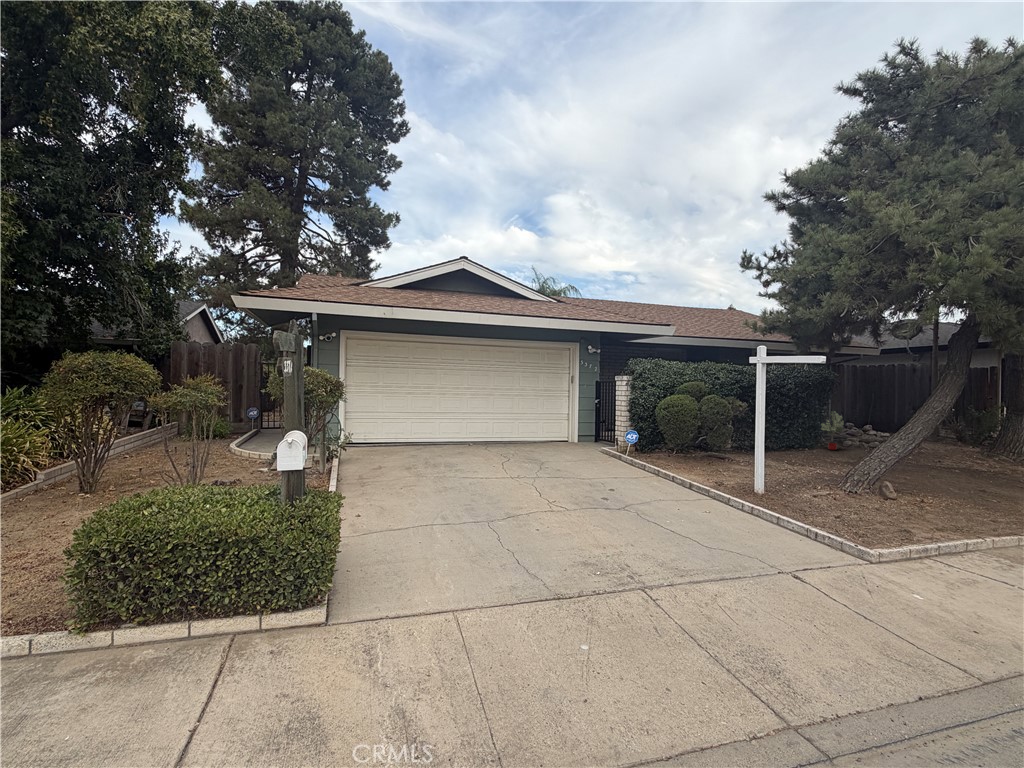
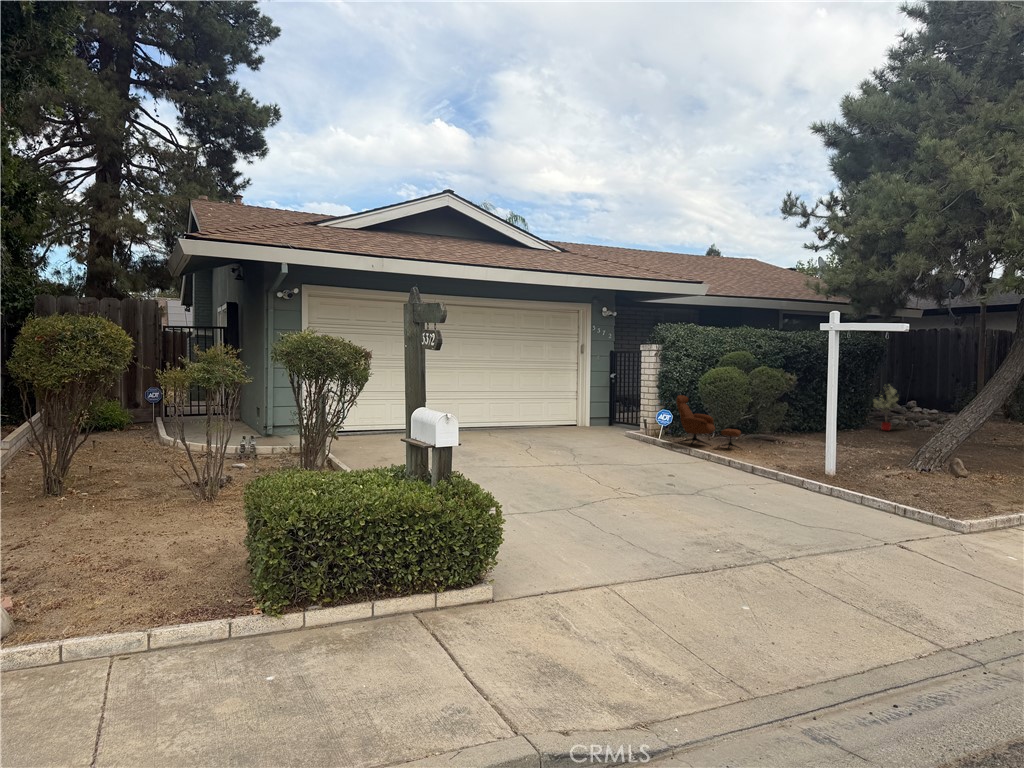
lounge chair: none [640,417,694,464] -> present [676,395,741,448]

